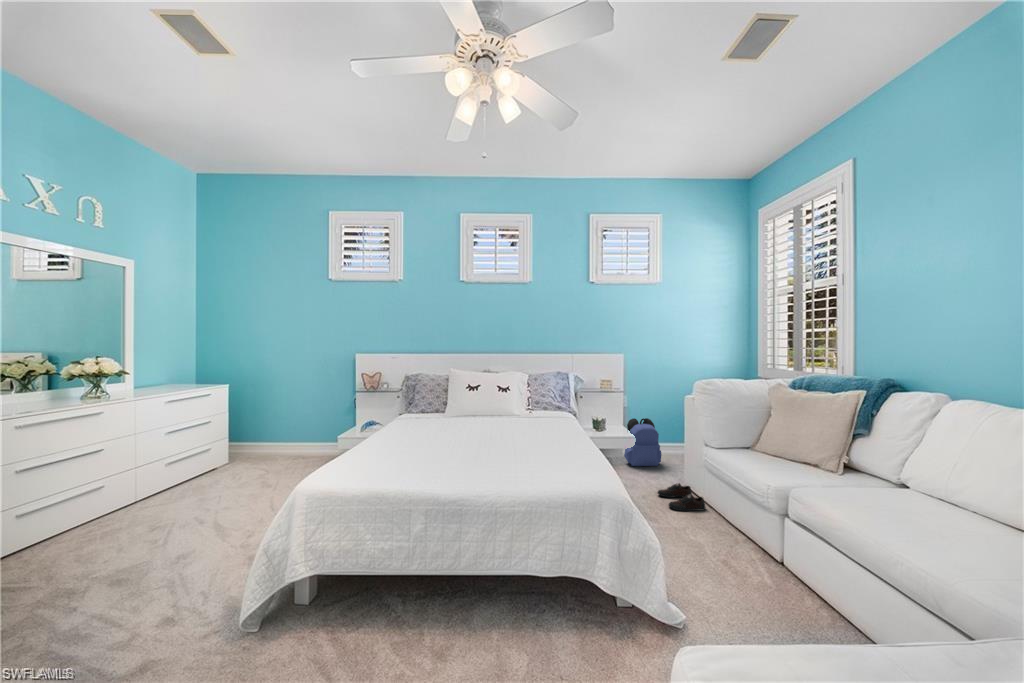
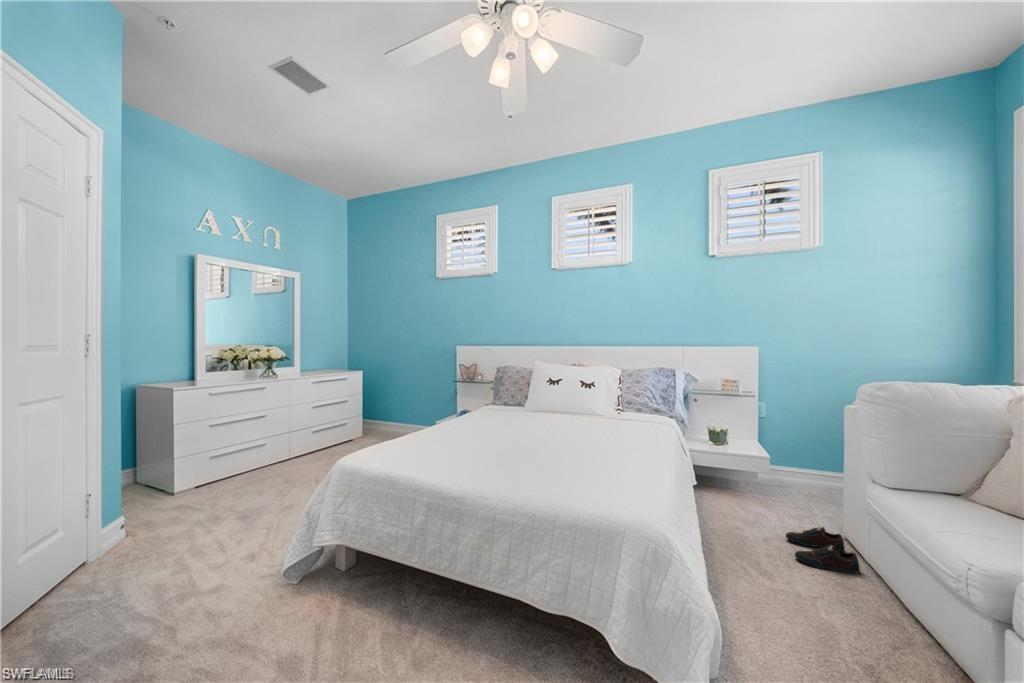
backpack: present [624,418,661,466] -> none [758,433,816,501]

